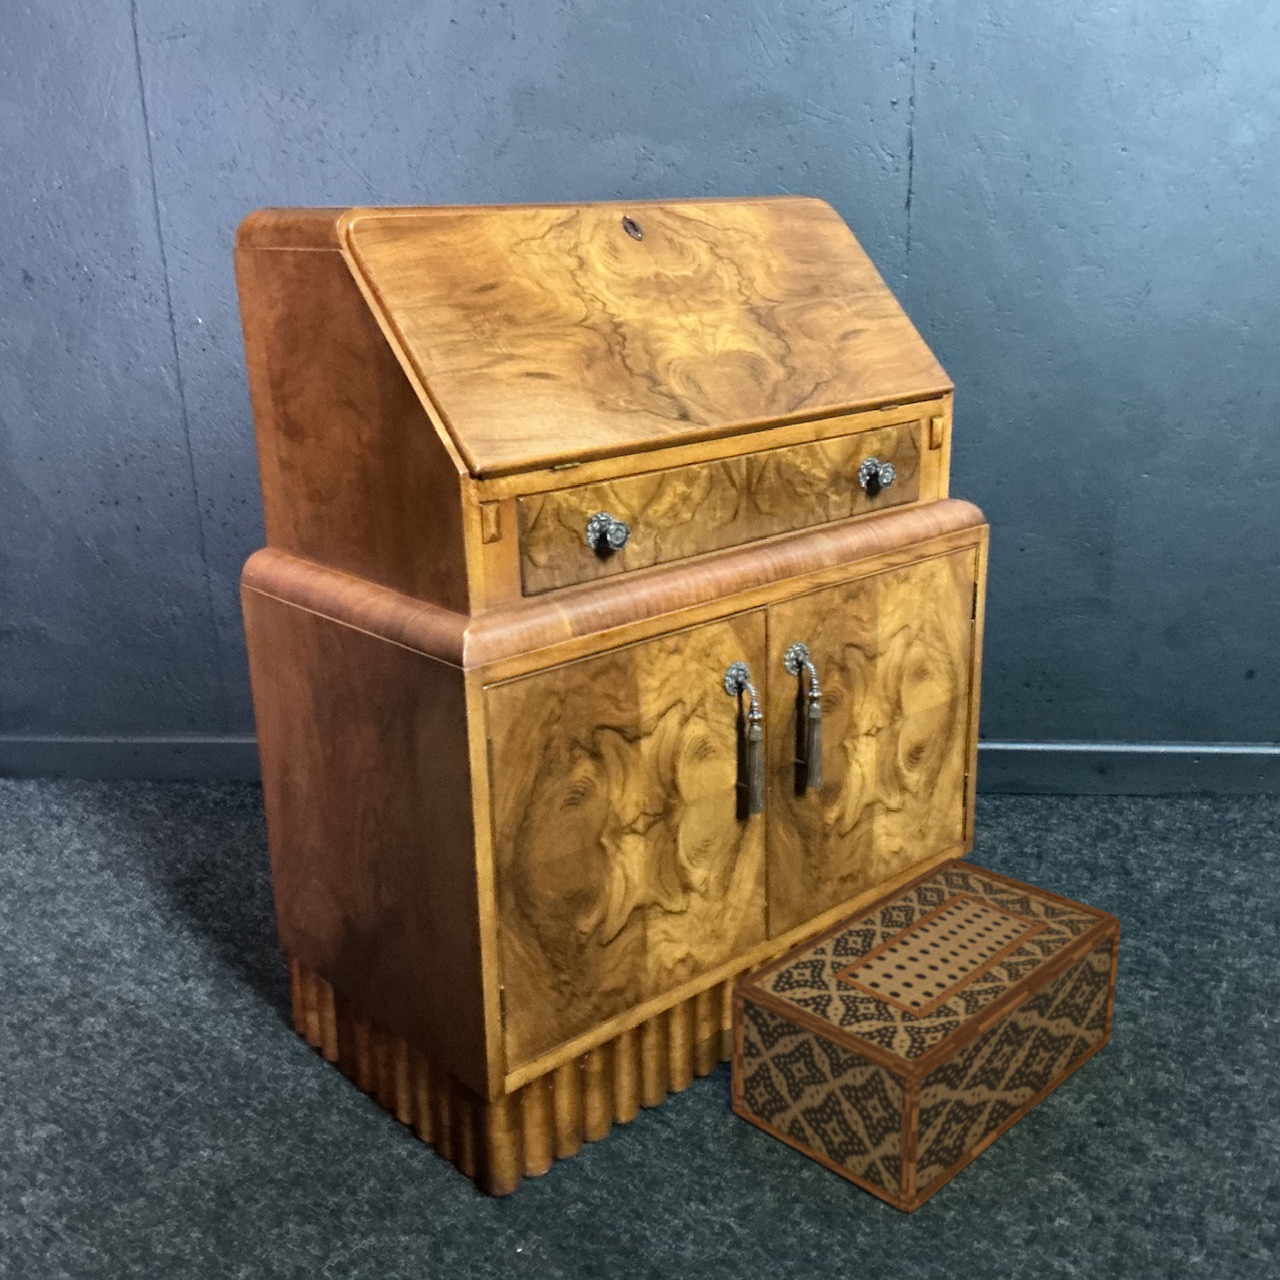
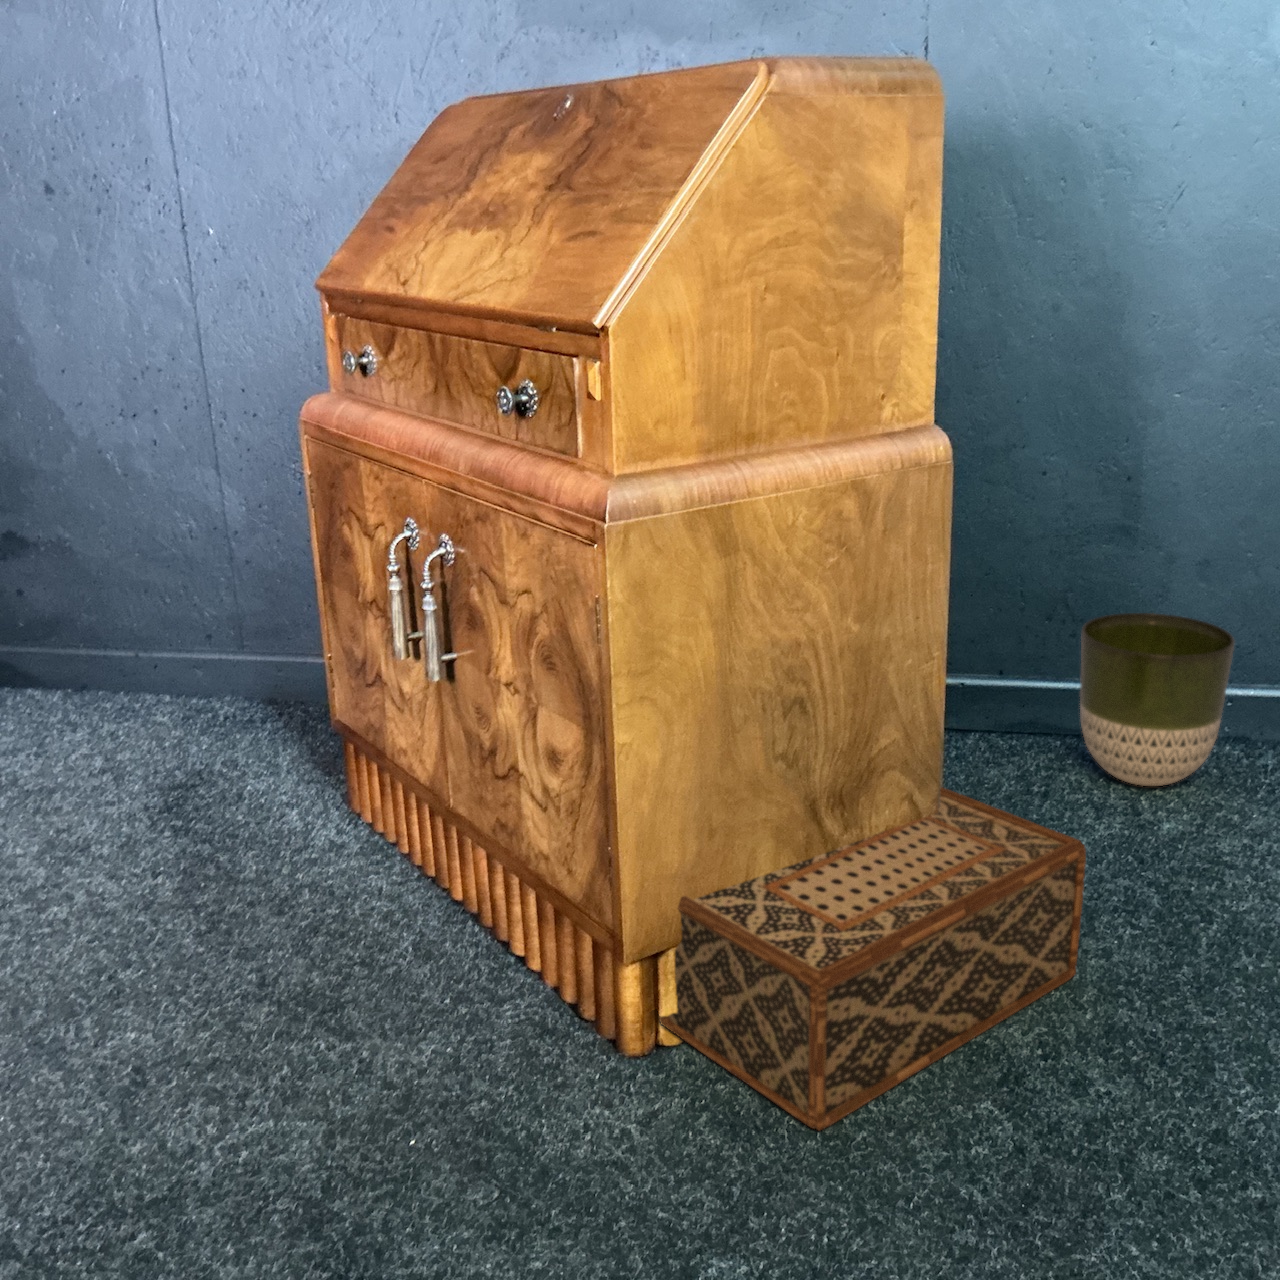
planter: none [1067,680,1210,844] -> present [1080,613,1234,786]

